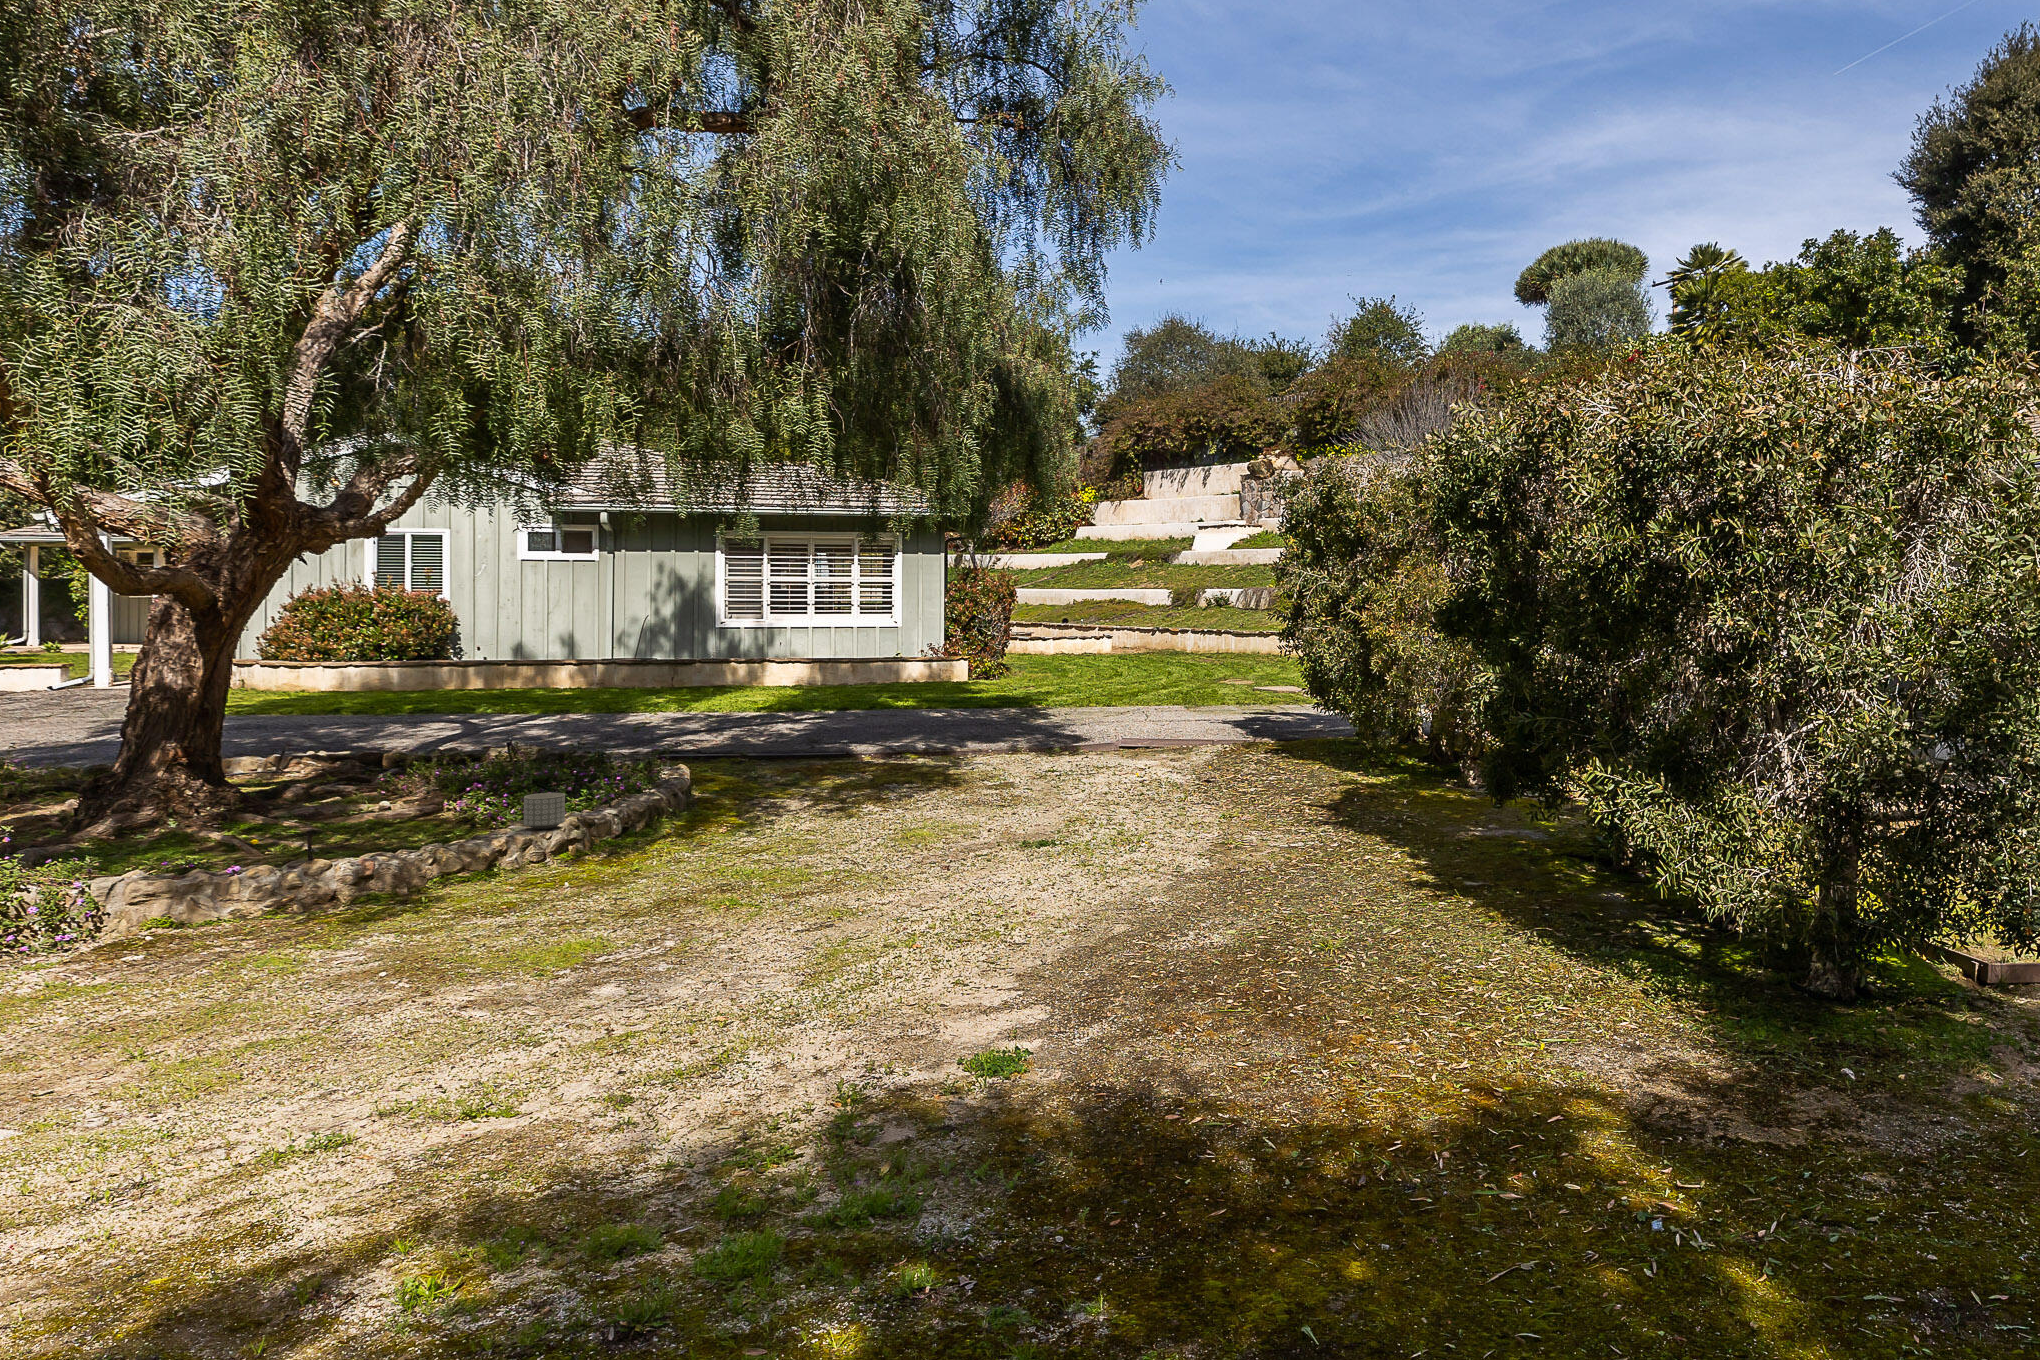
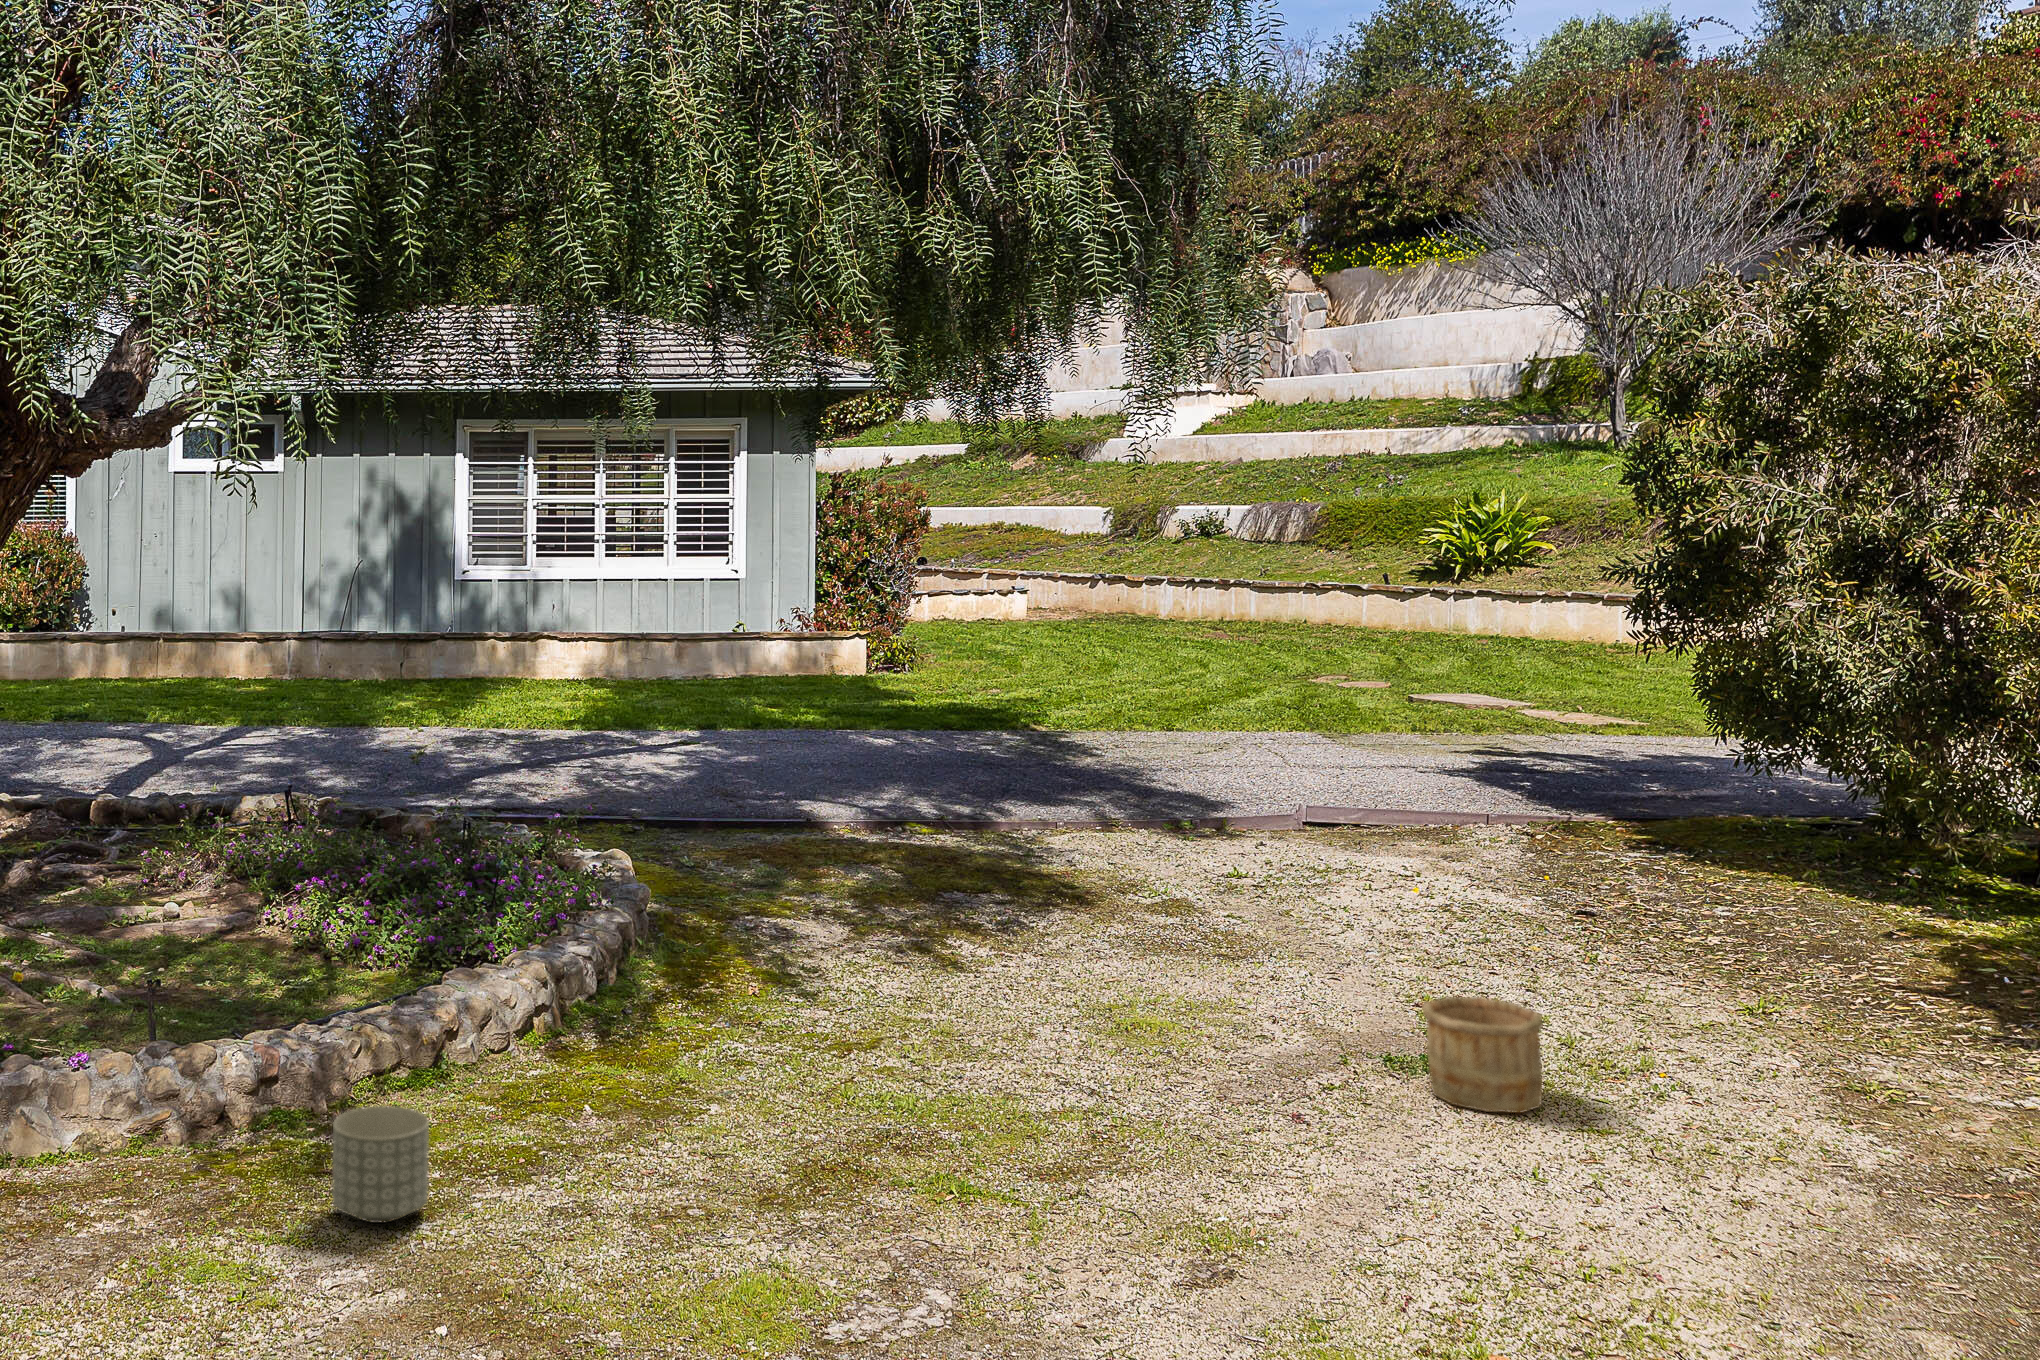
wooden bucket: none [995,756,1037,791] -> present [1422,997,1543,1113]

